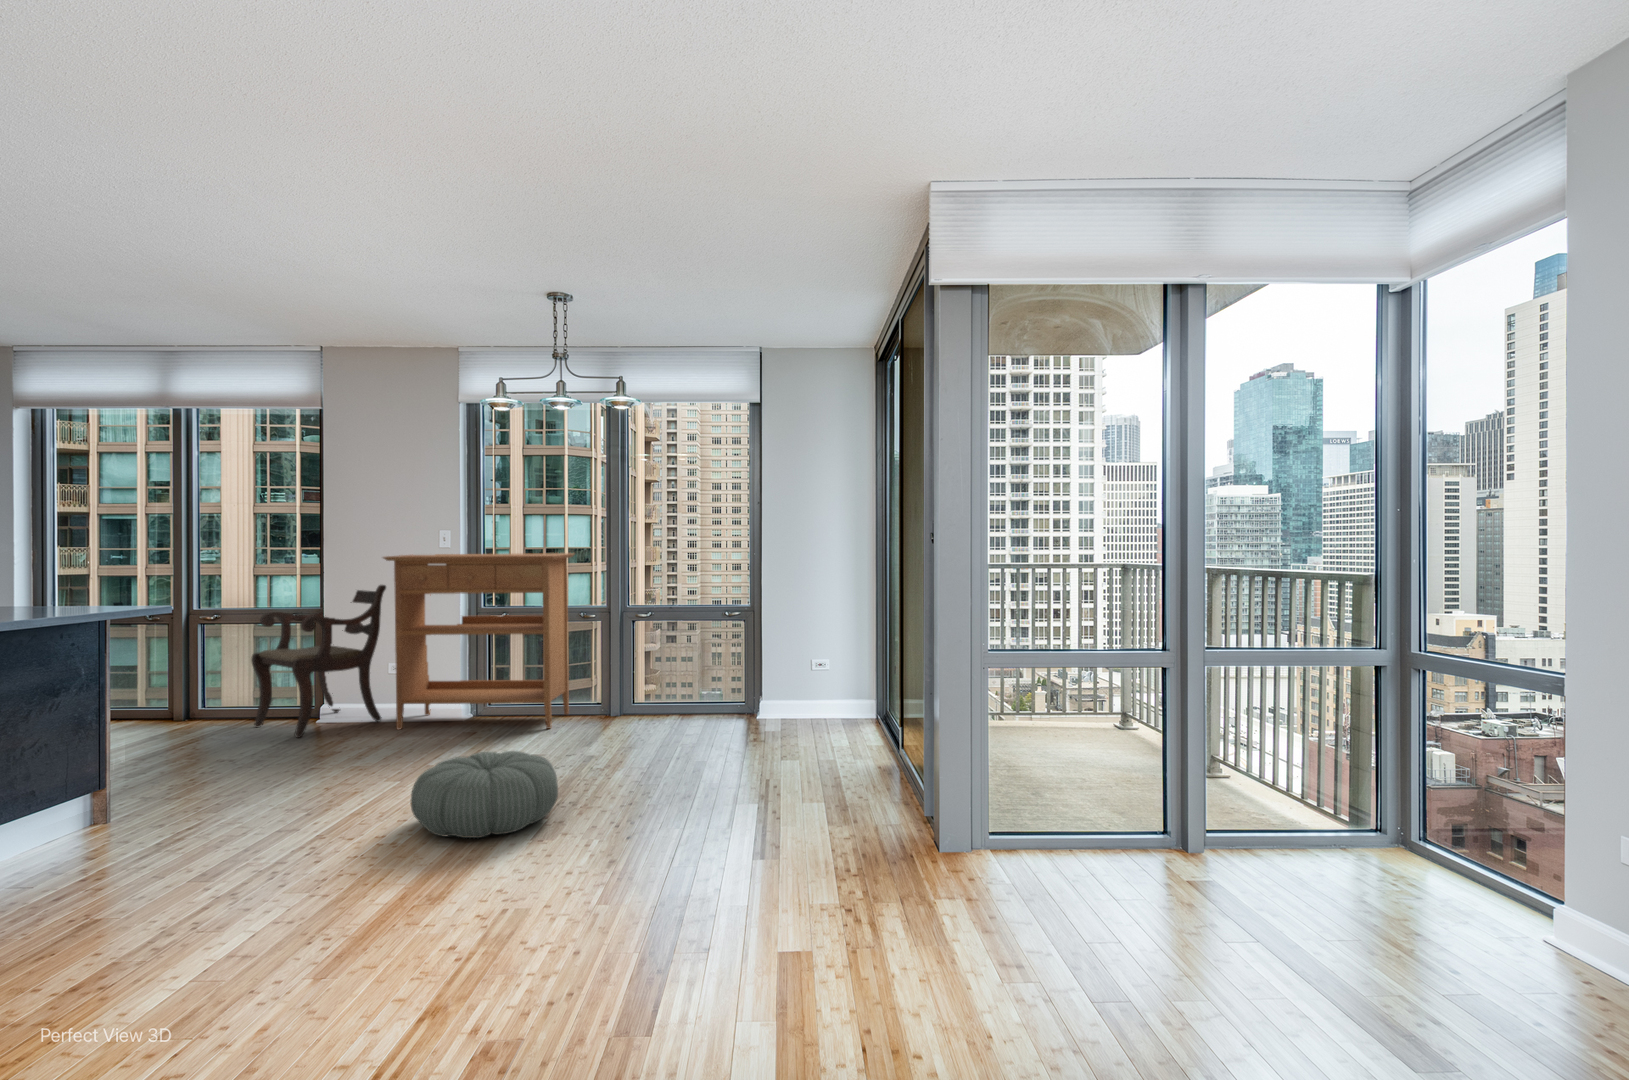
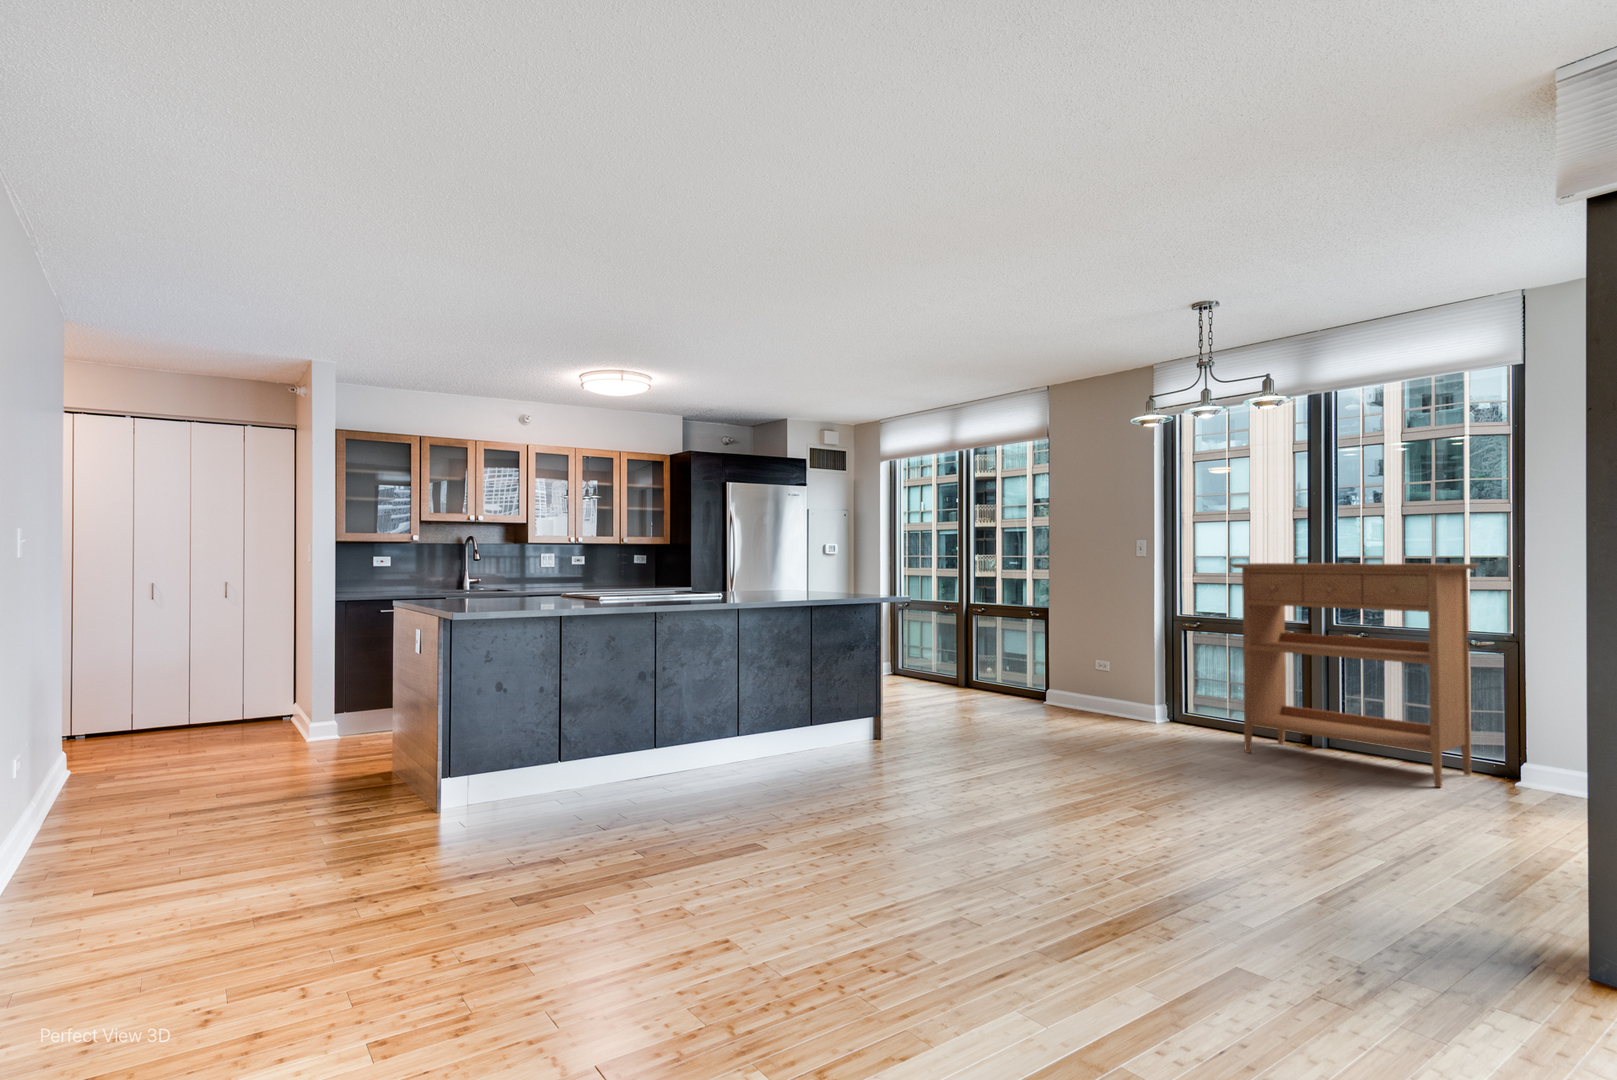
armchair: present [251,585,386,738] -> none [1109,592,1235,742]
pouf: present [411,751,558,838] -> none [1243,790,1439,899]

